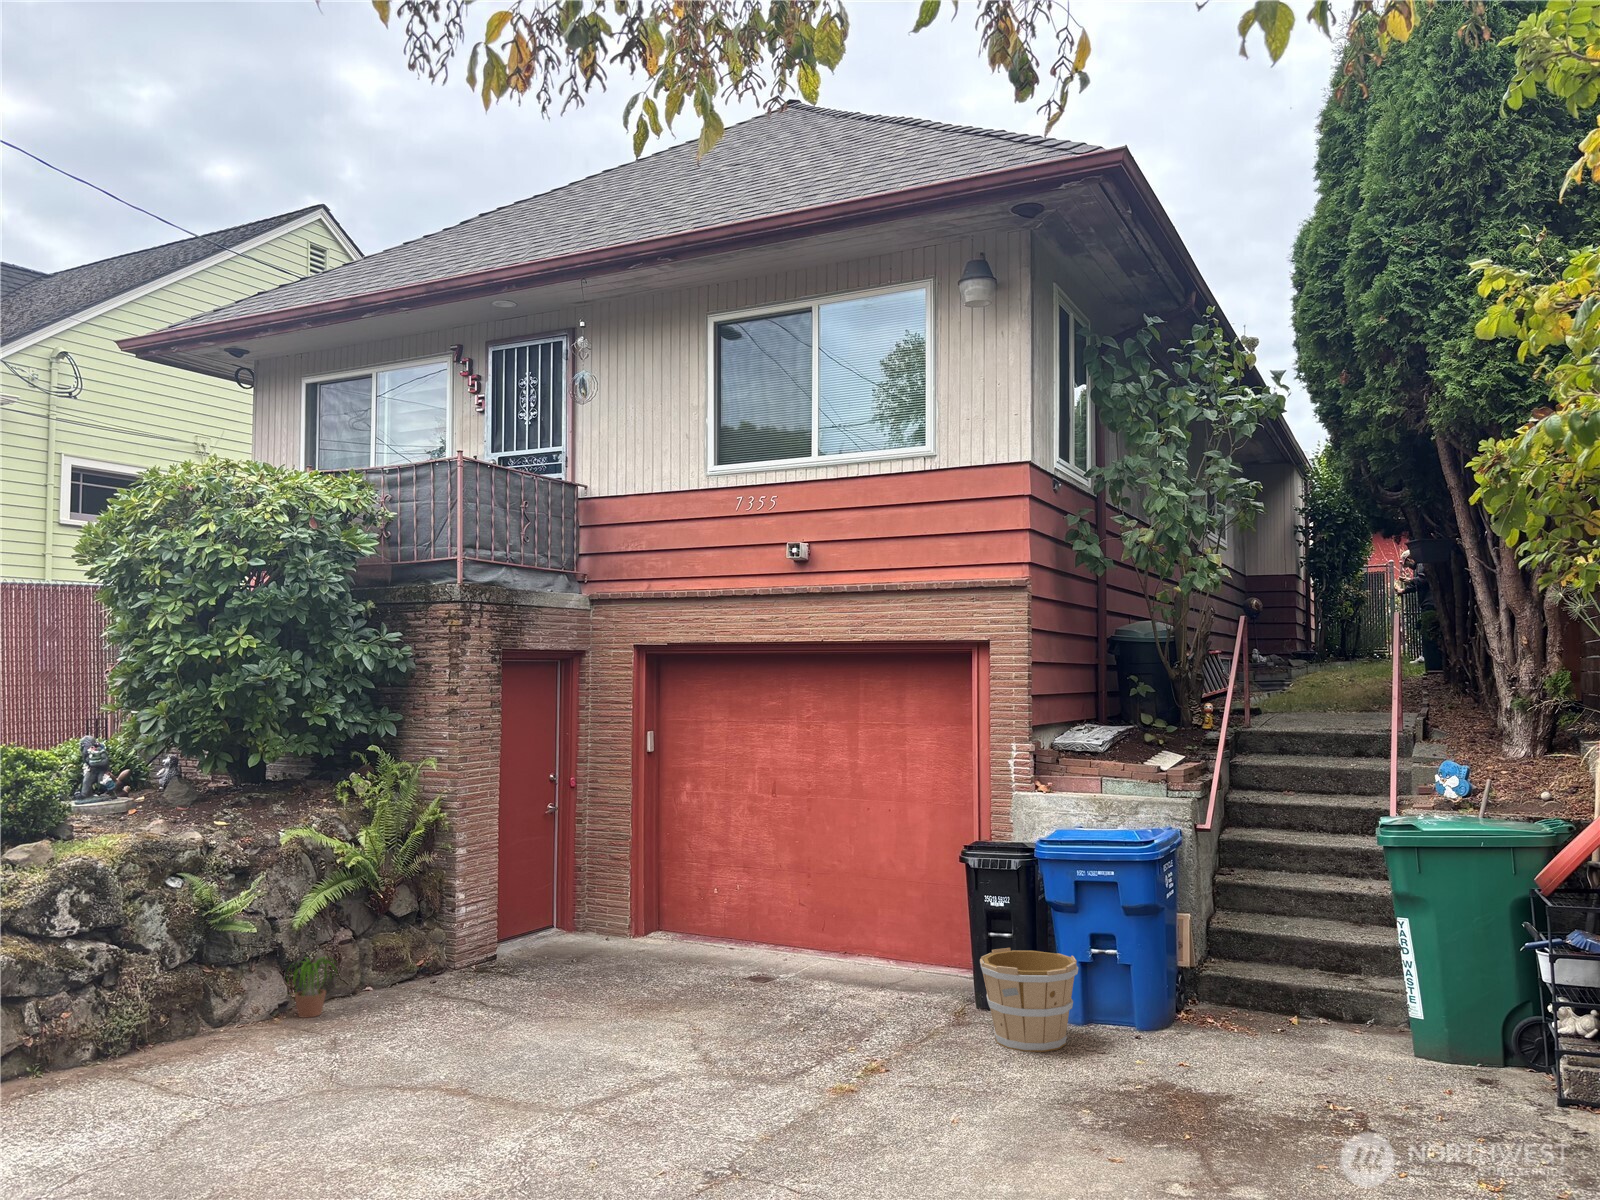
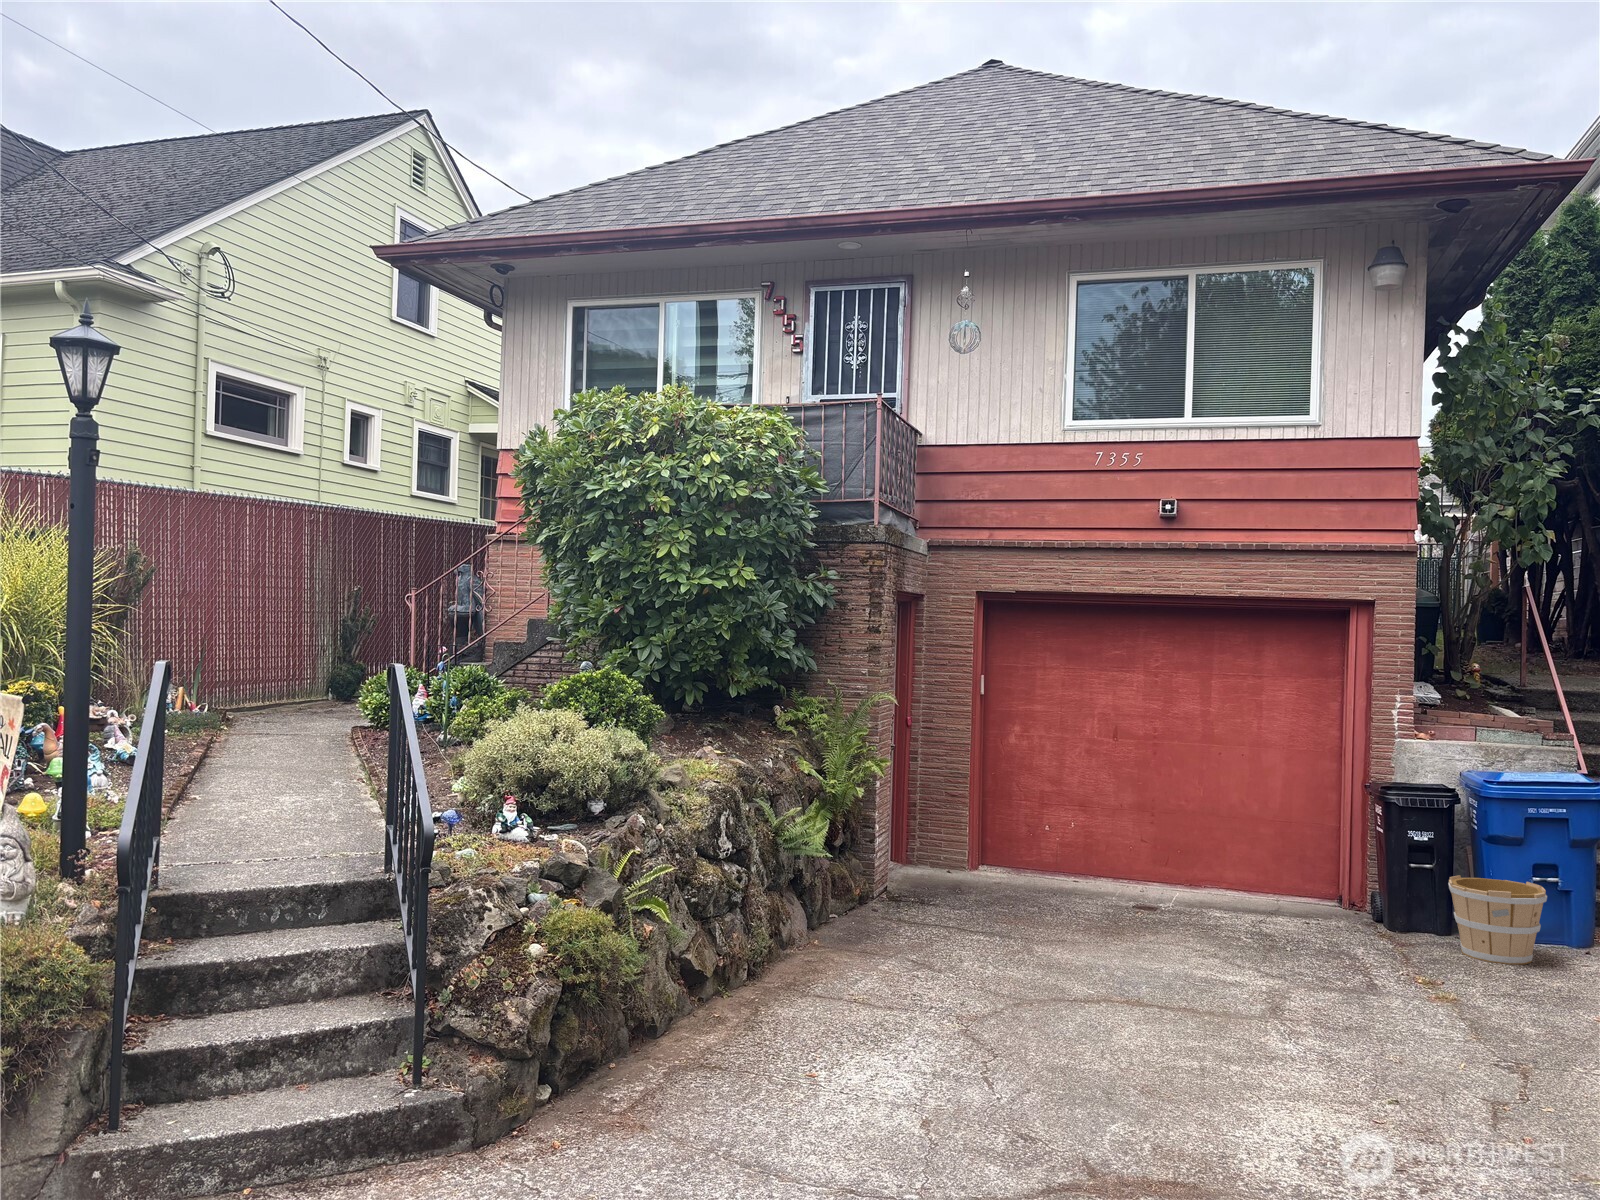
potted plant: present [288,957,337,1018] -> none [792,886,853,944]

